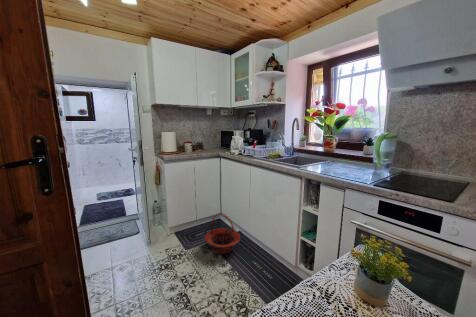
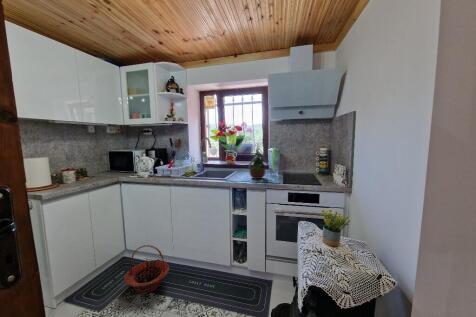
potted plant: none [331,122,367,174] -> present [248,146,268,179]

